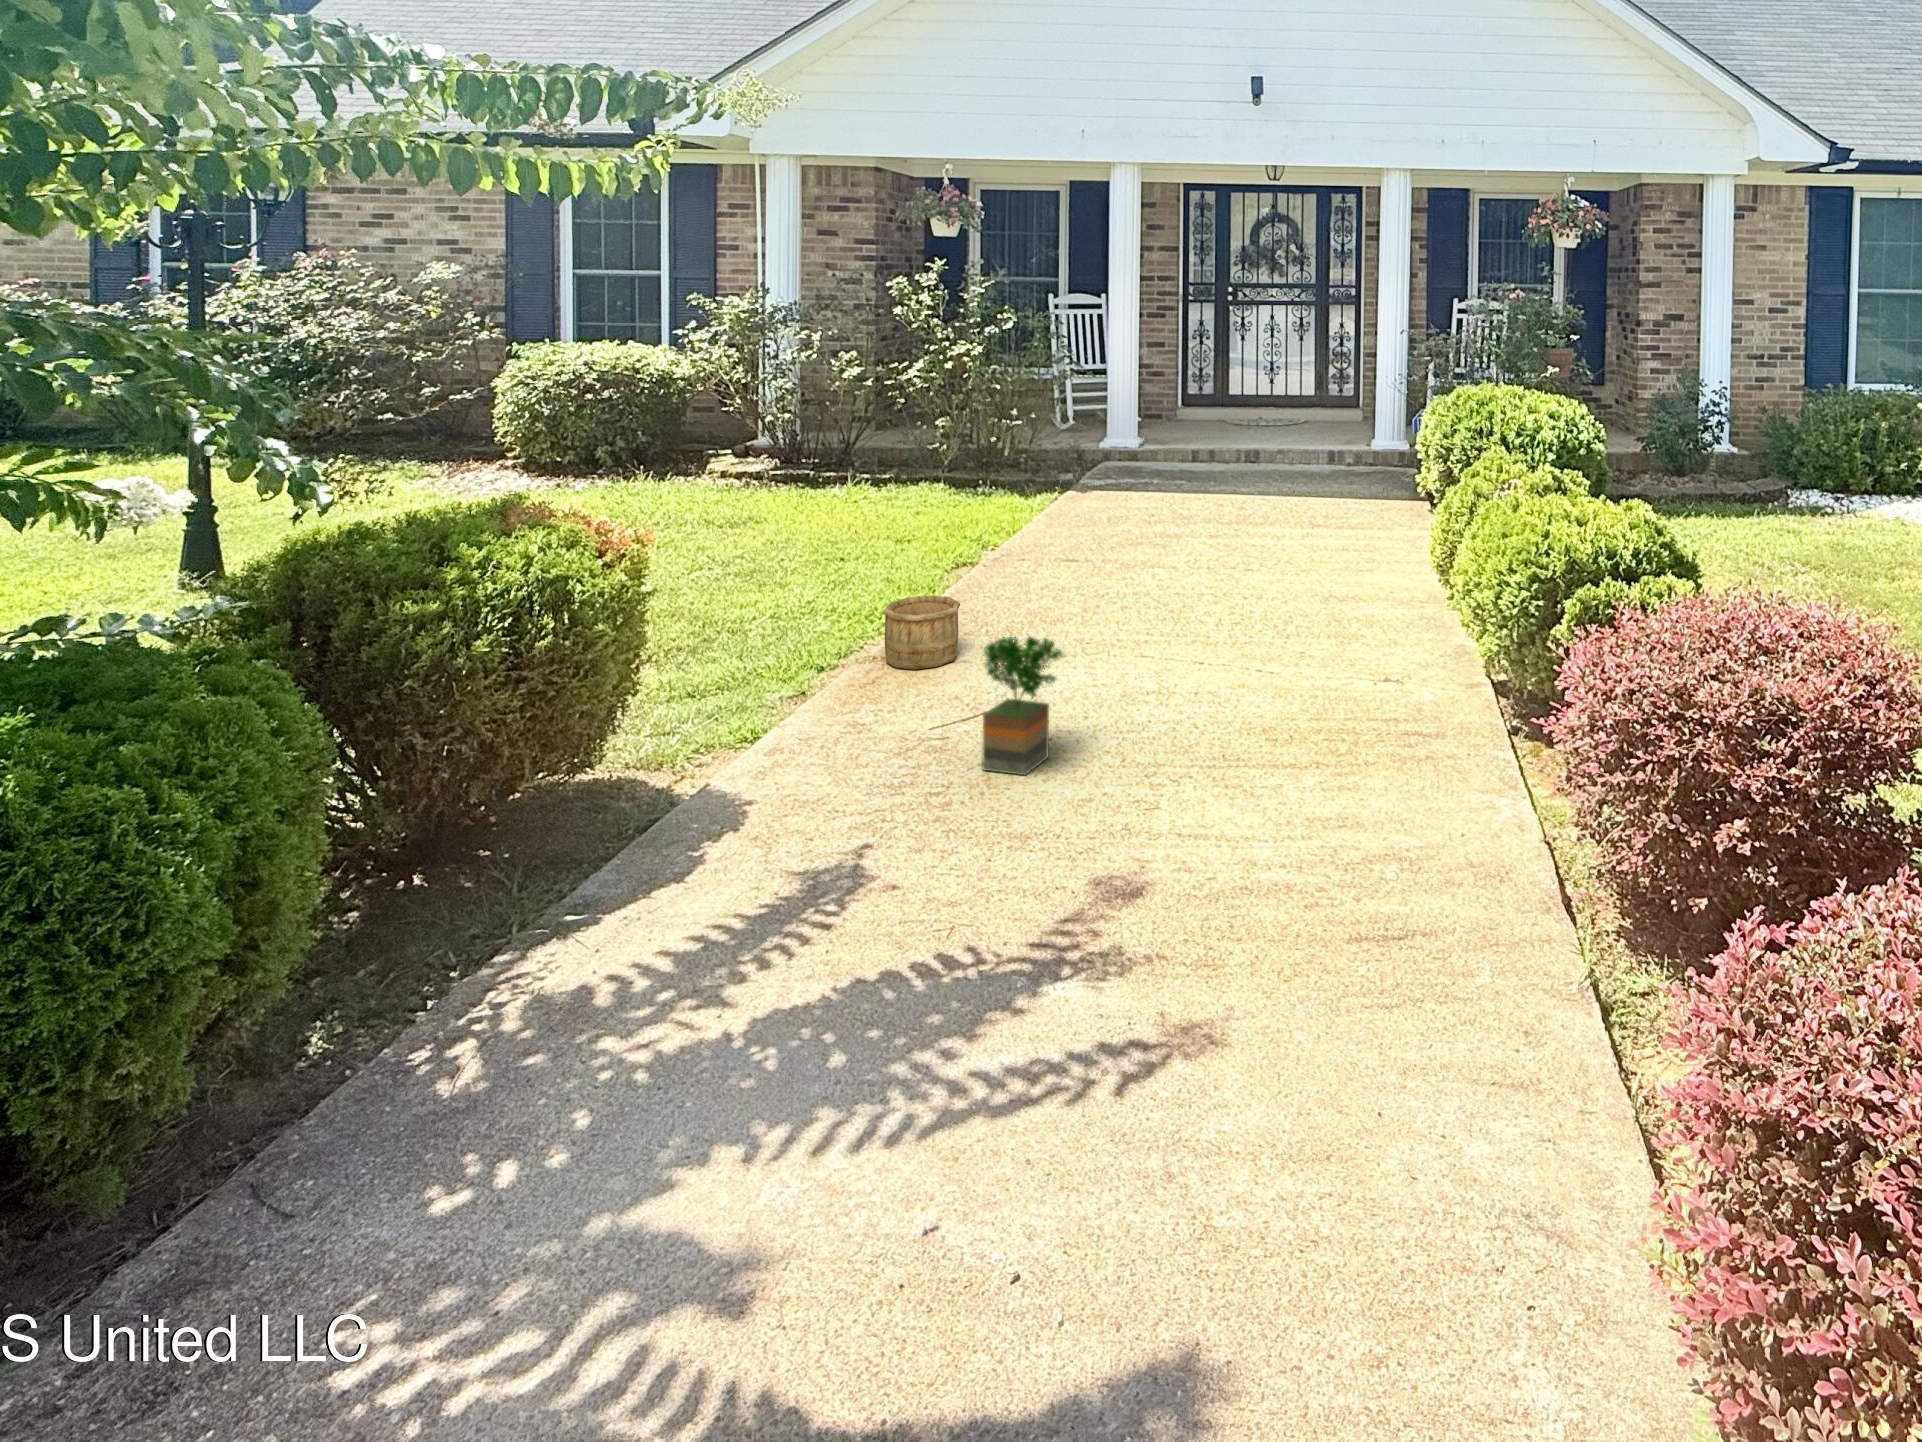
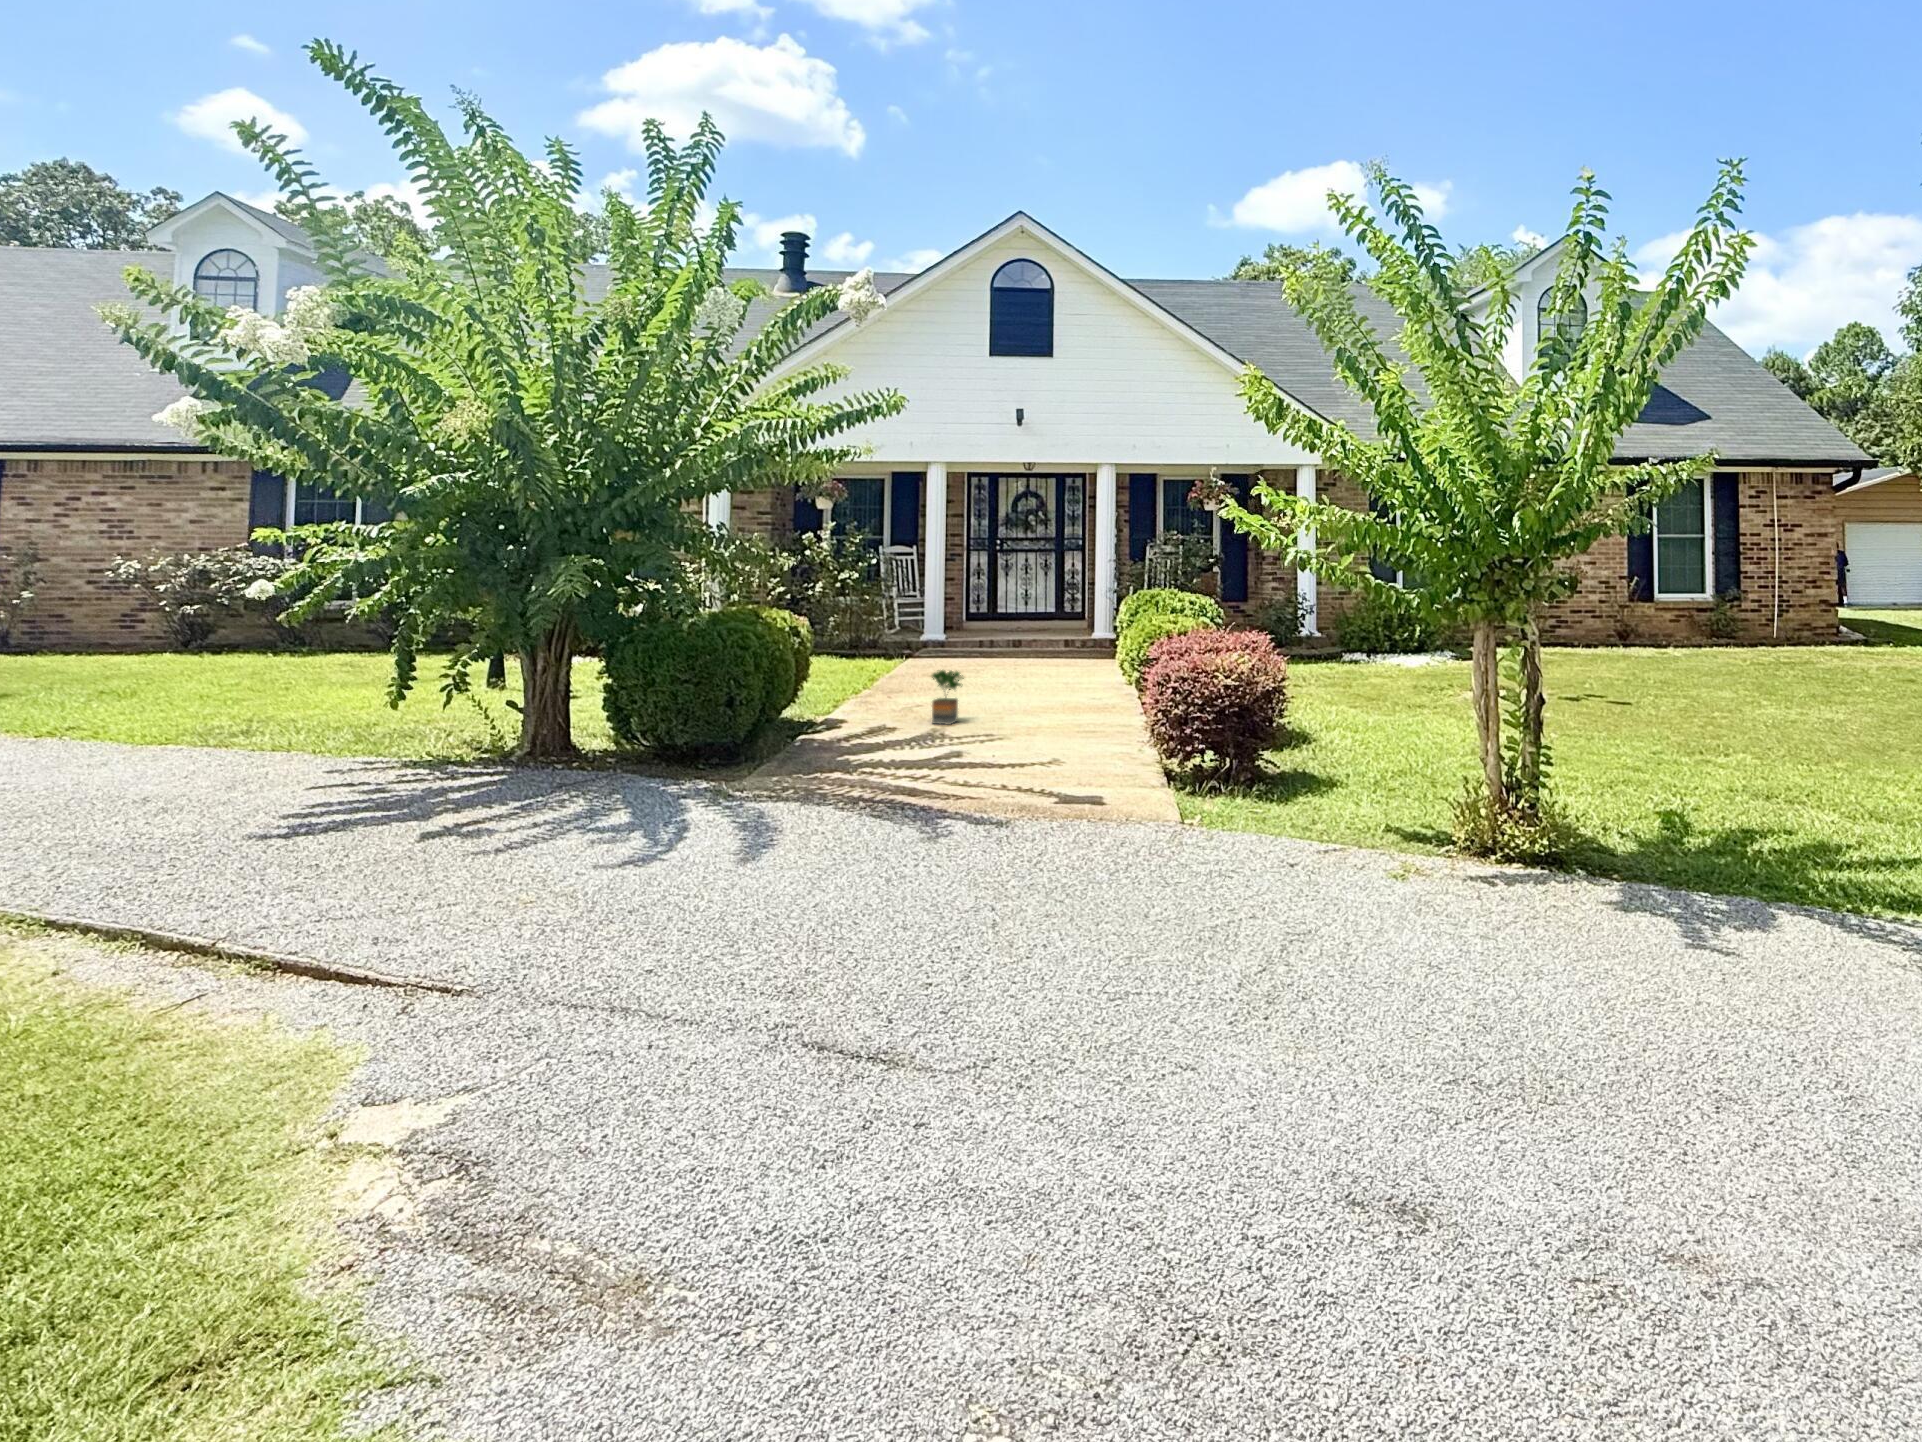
wooden bucket: present [883,595,960,670] -> none [864,676,898,707]

